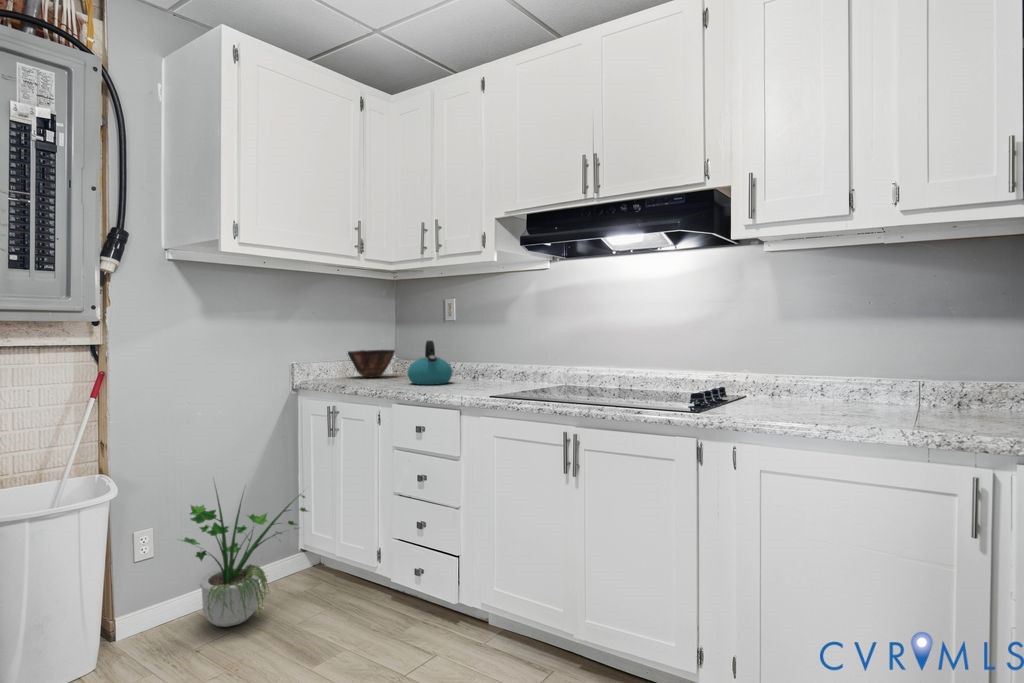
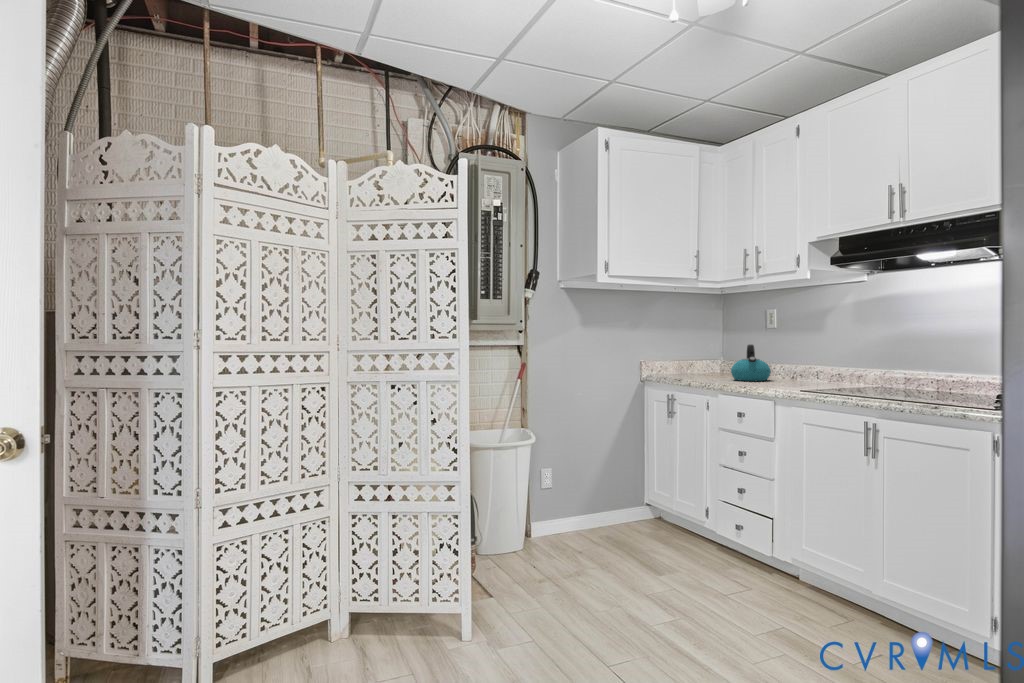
bowl: present [348,350,395,377] -> none [680,352,721,374]
potted plant: present [182,486,307,627] -> none [567,435,654,544]

